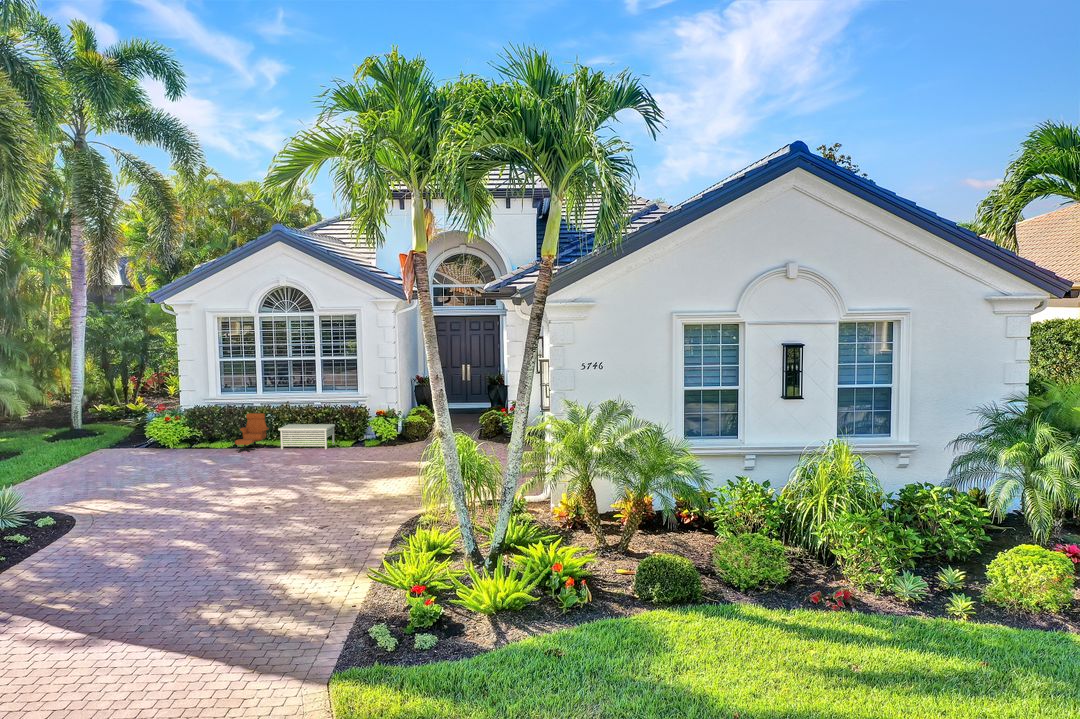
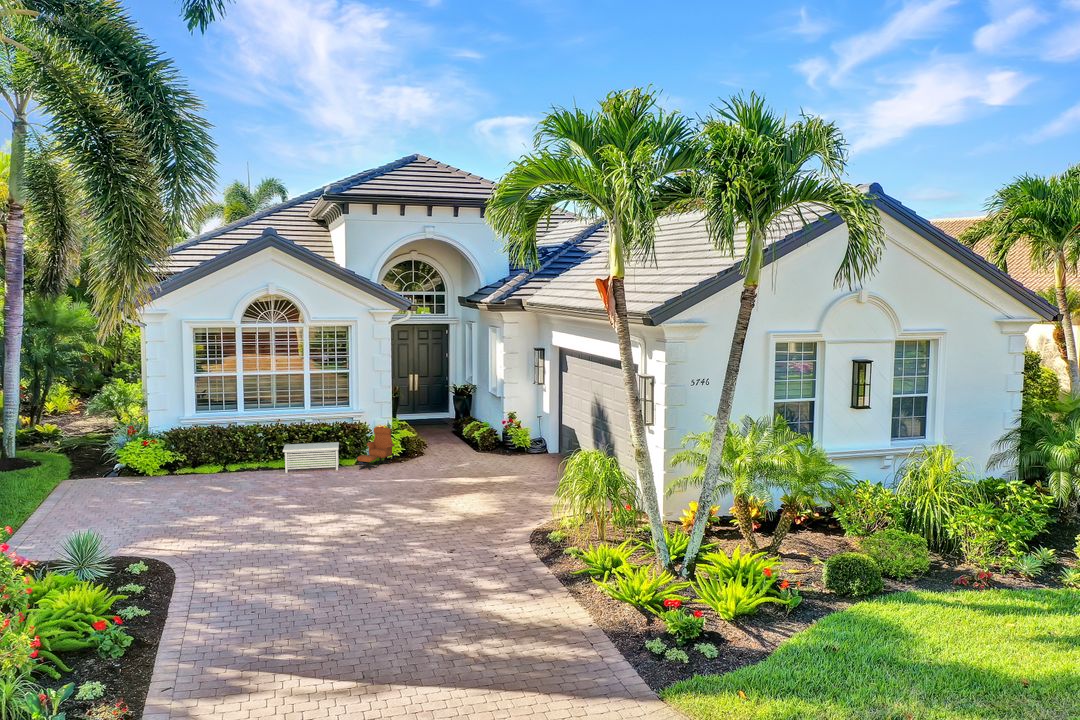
lounge chair: present [235,413,269,453] -> present [357,427,395,470]

